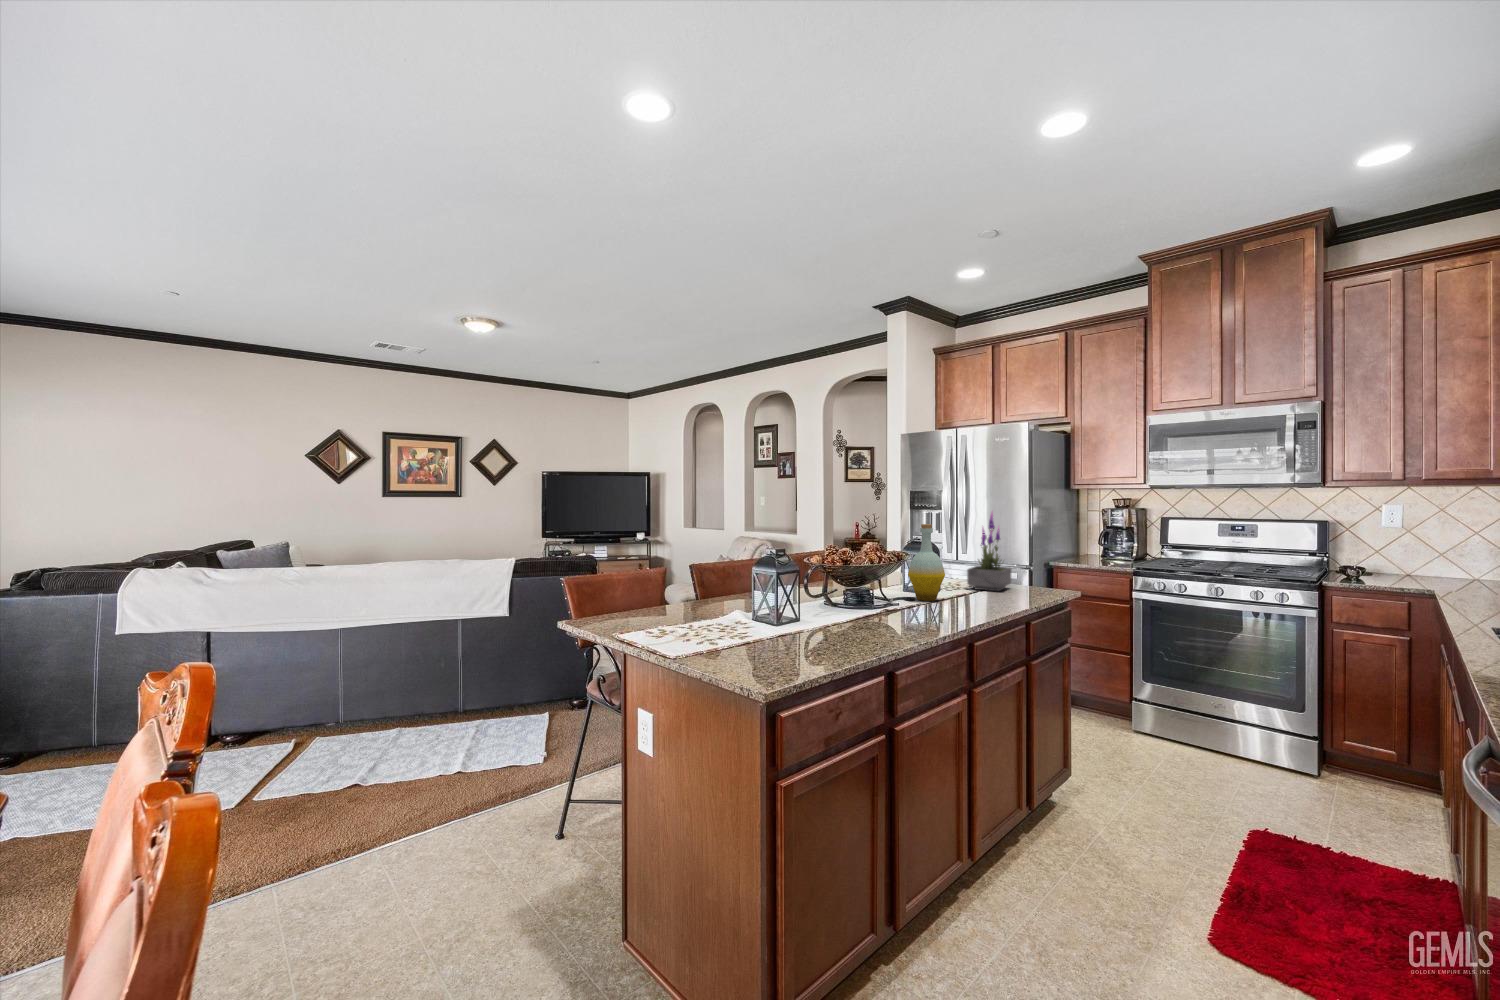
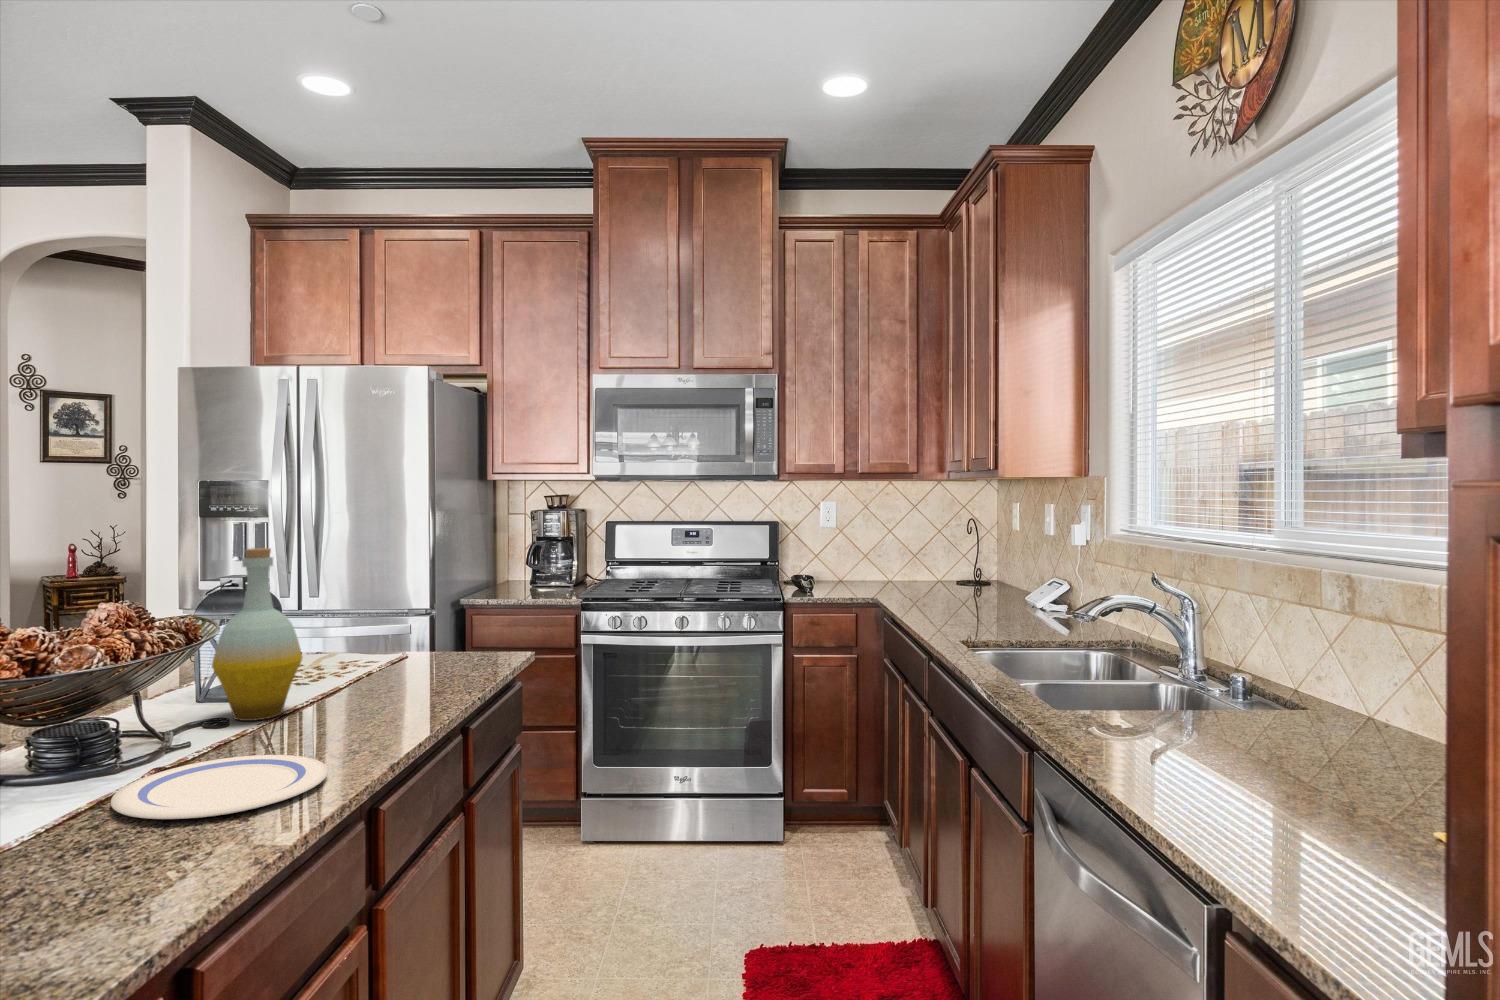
potted plant: present [967,513,1011,591] -> none [341,514,423,671]
plate: none [871,609,948,625] -> present [111,755,328,819]

